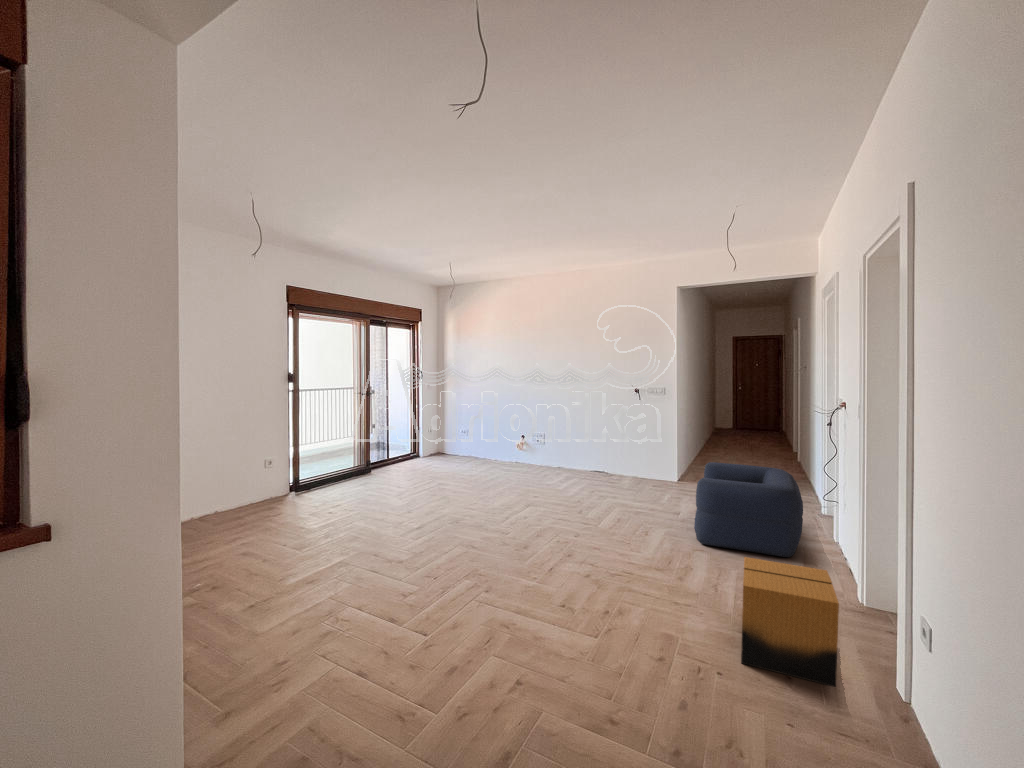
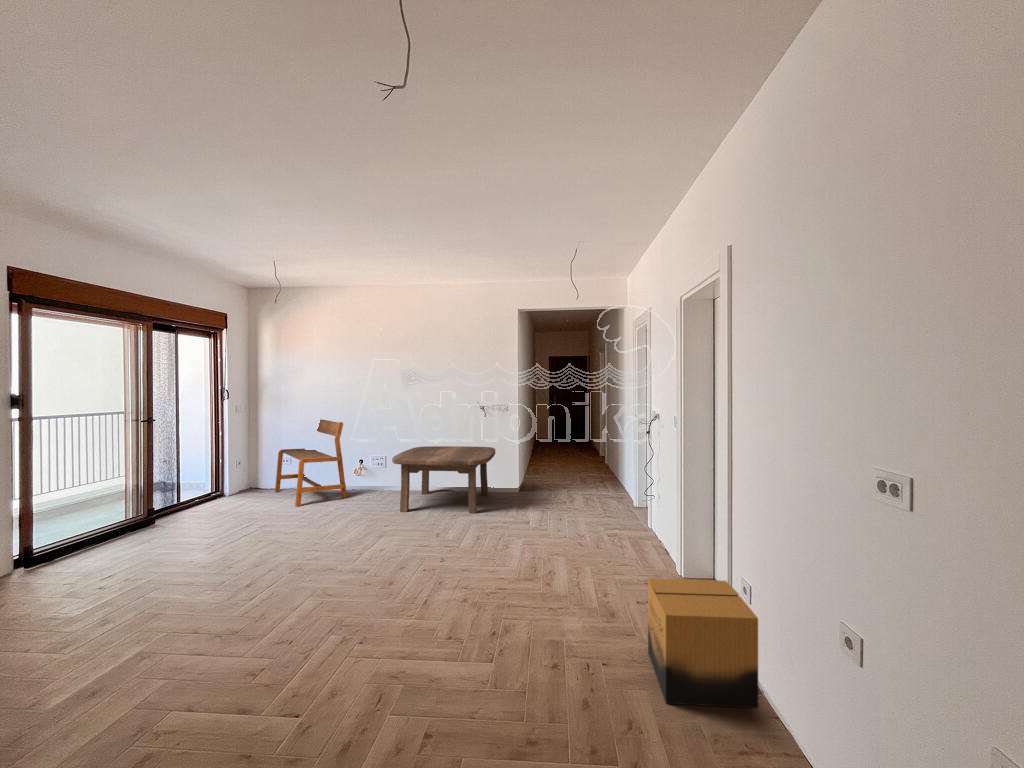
bench: none [456,397,511,470] -> present [275,419,347,507]
coffee table: none [547,426,645,491] -> present [392,446,495,513]
armchair: present [694,462,803,557] -> none [564,476,665,565]

